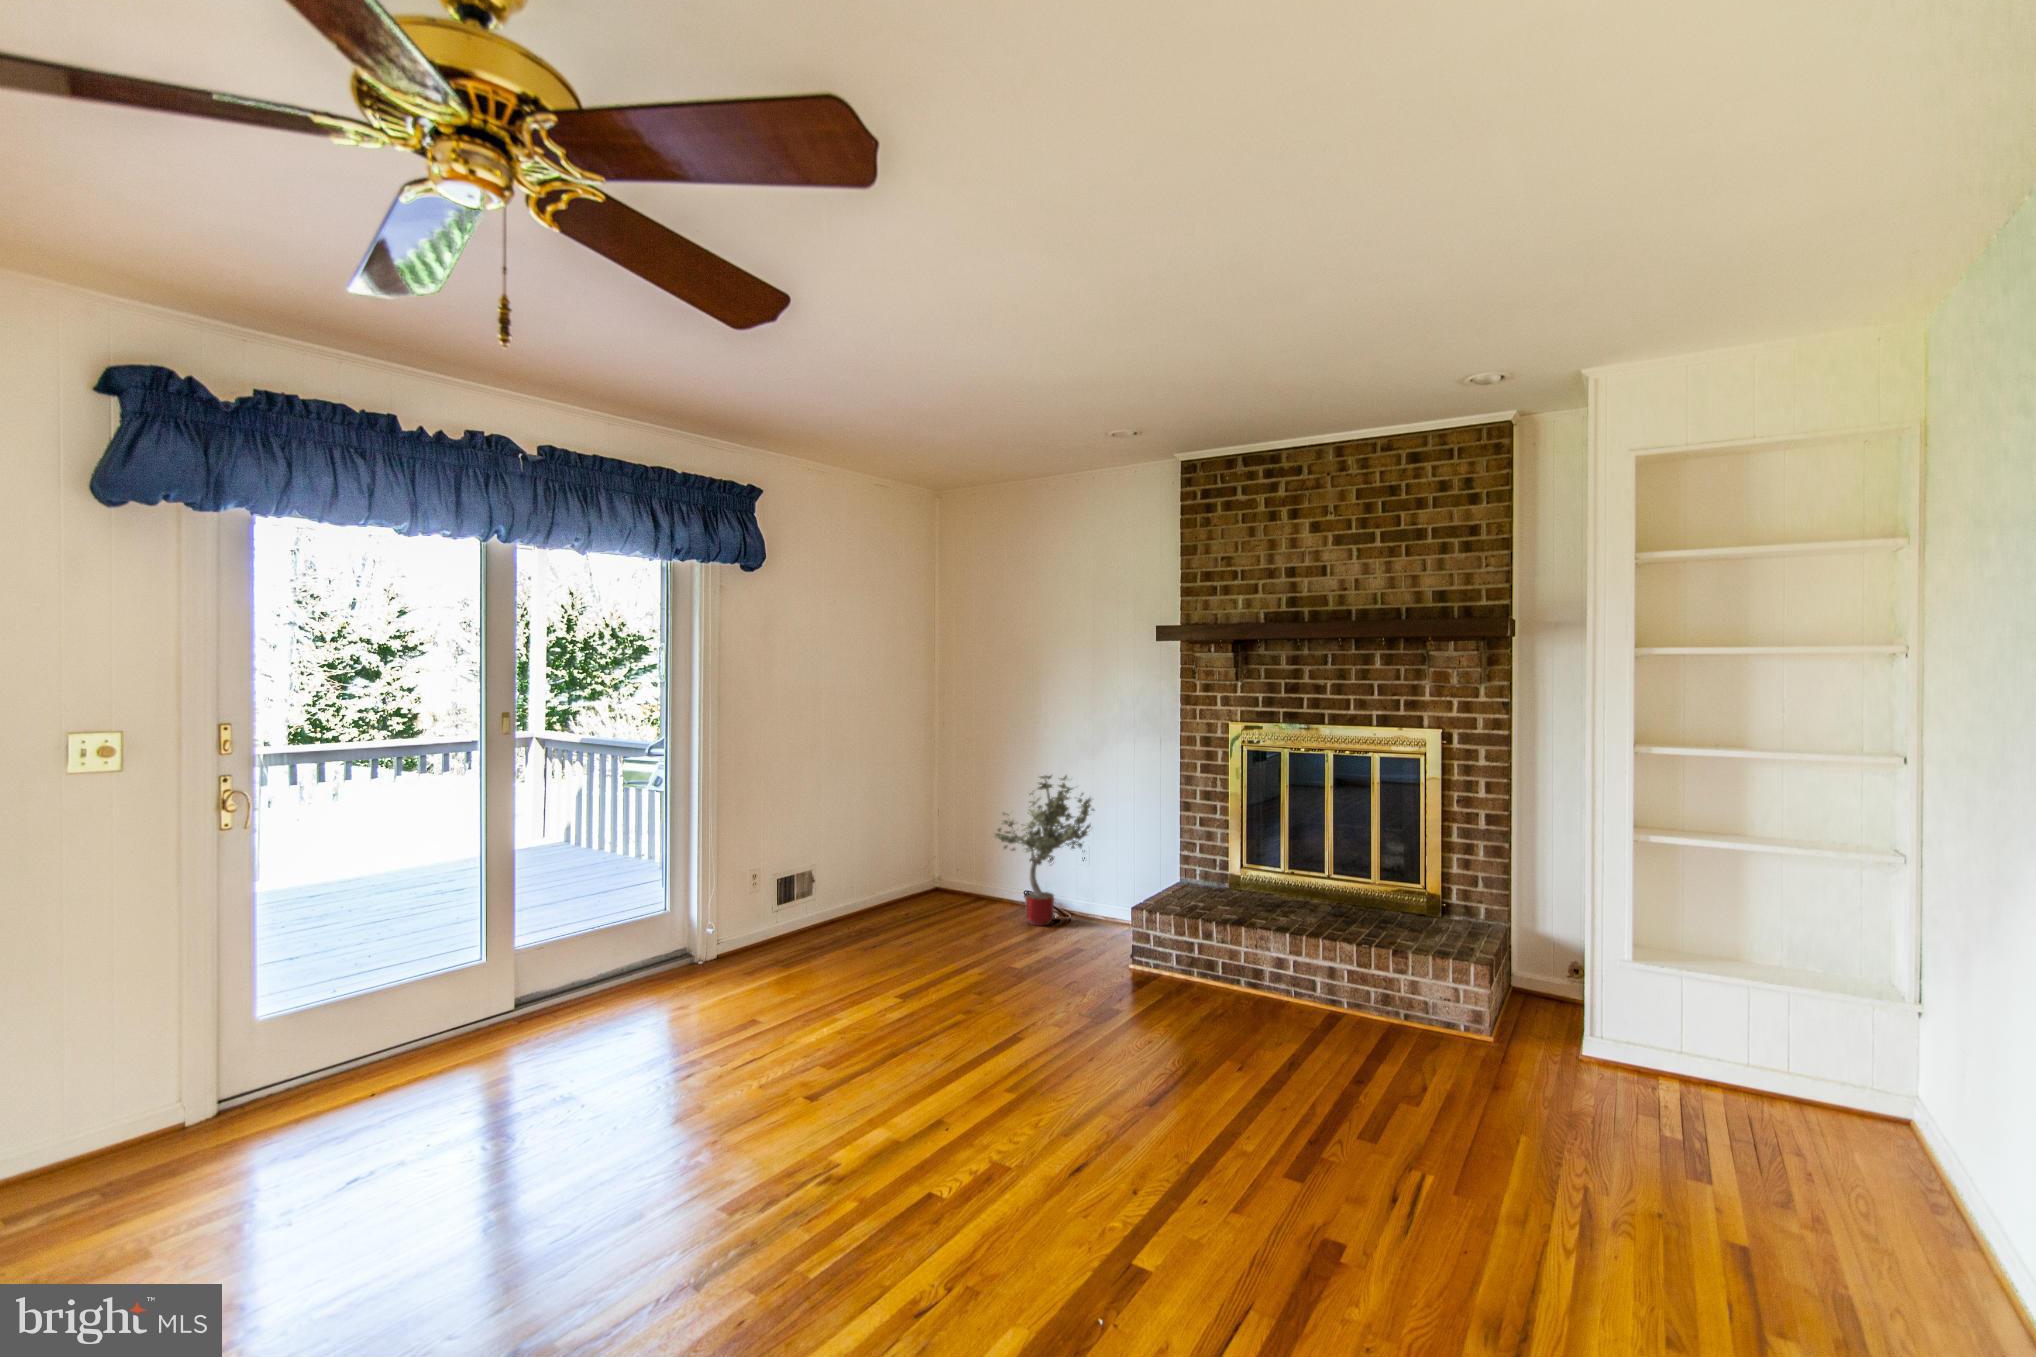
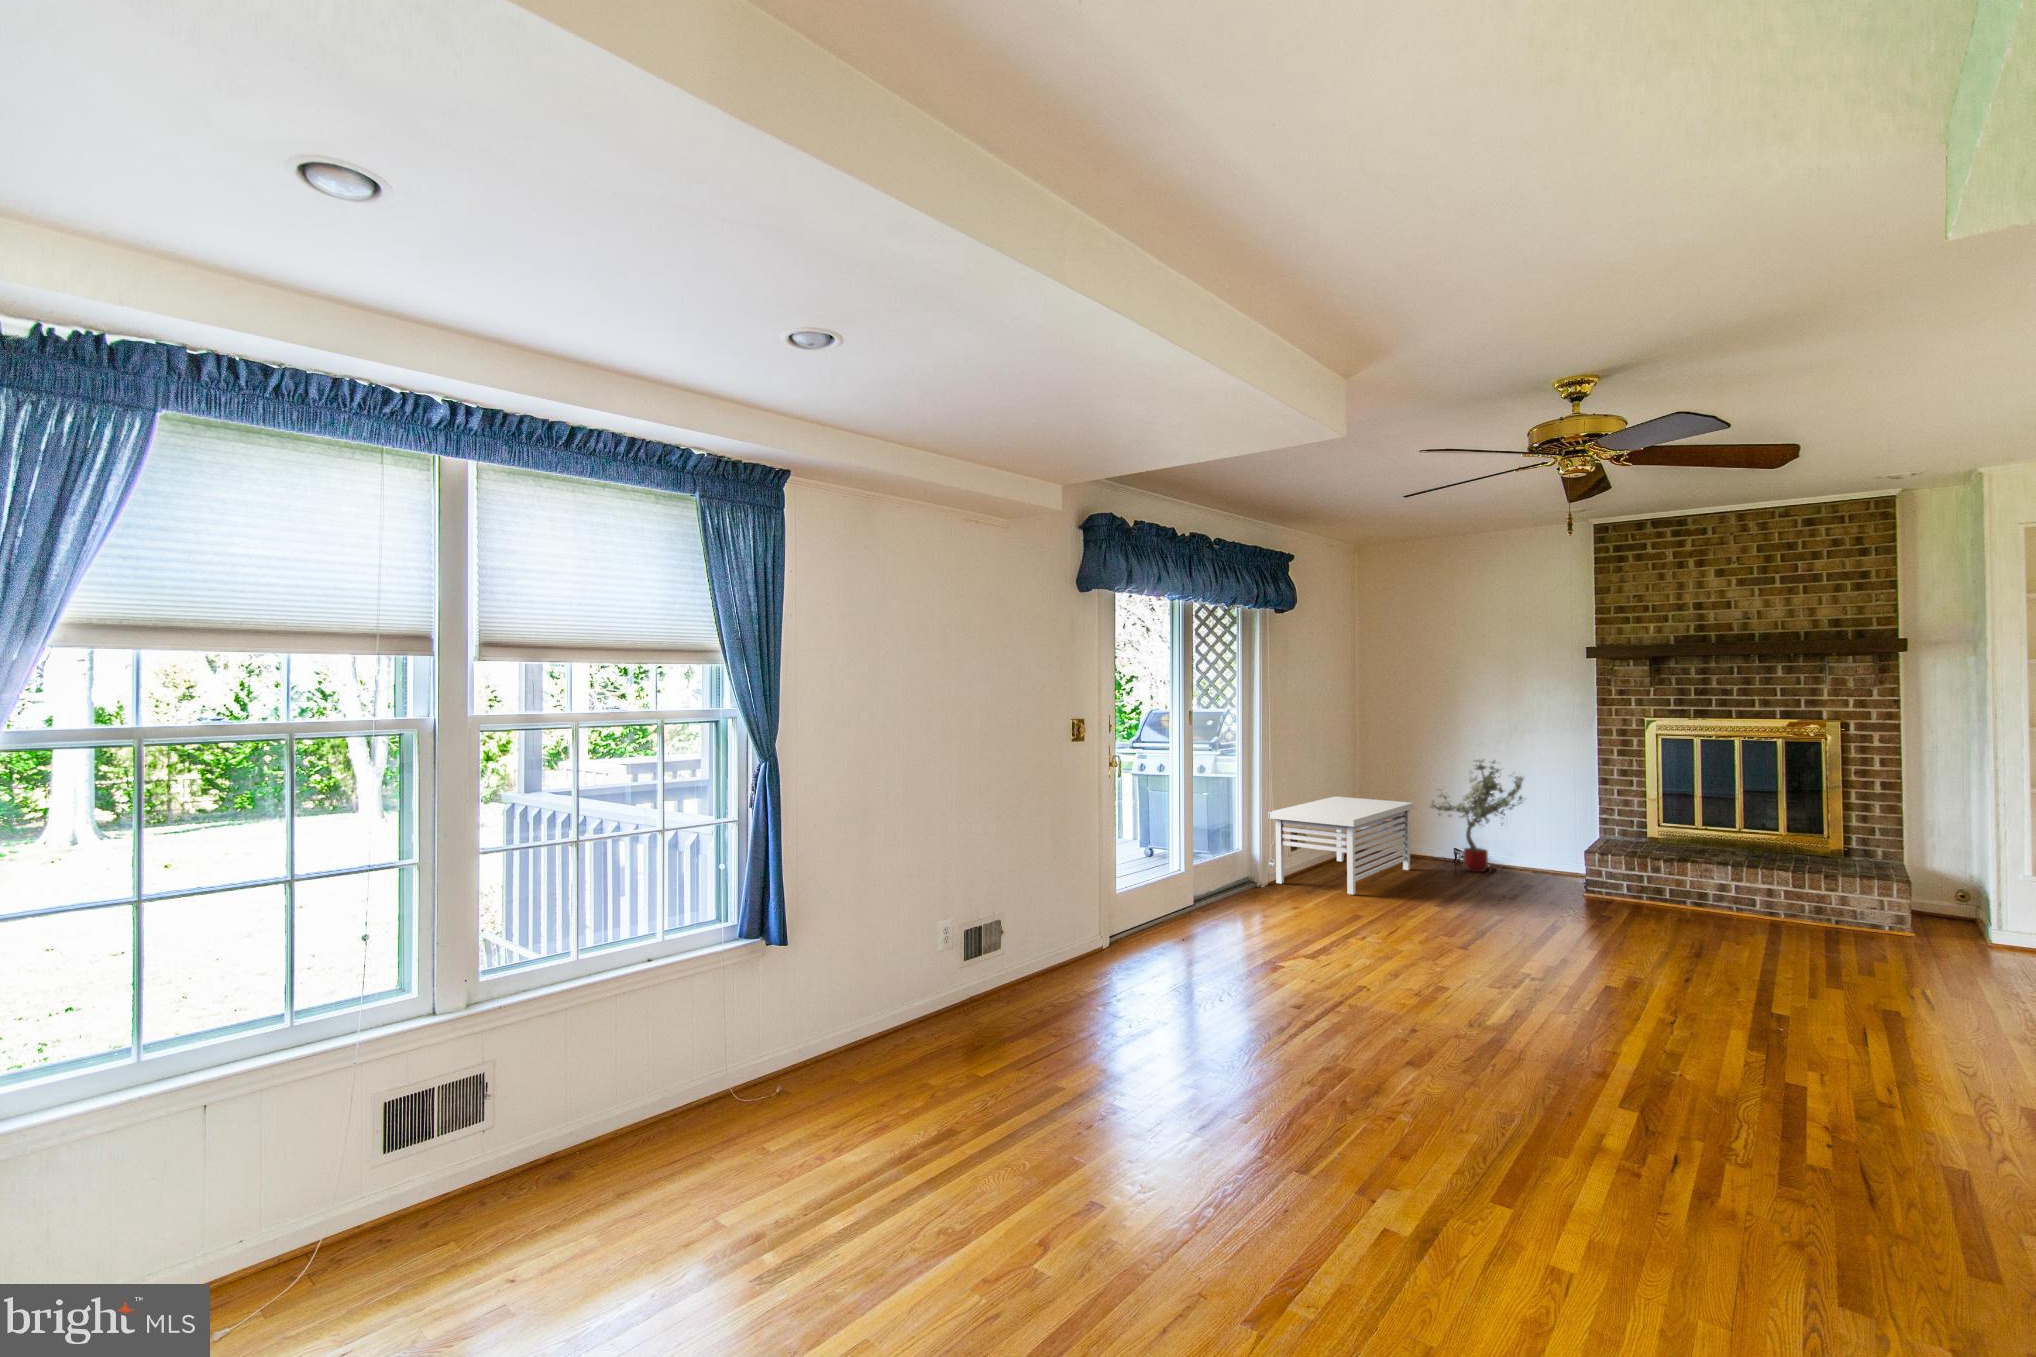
storage bench: none [718,823,961,979] -> present [1268,797,1414,895]

